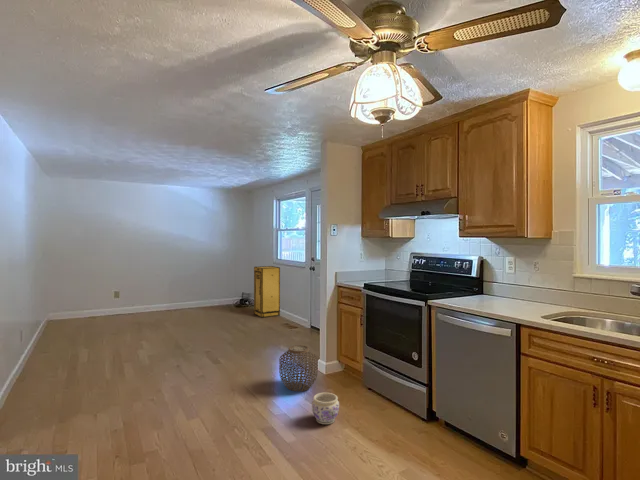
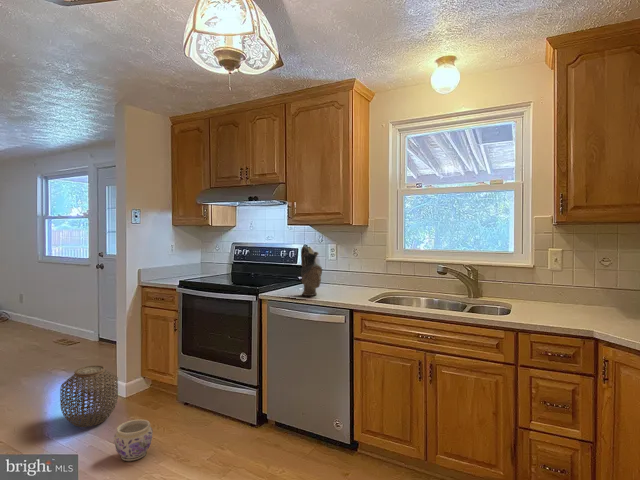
ceramic pitcher: none [470,259,491,306] -> present [301,246,322,296]
storage cabinet: present [254,266,280,318] -> none [9,267,52,337]

